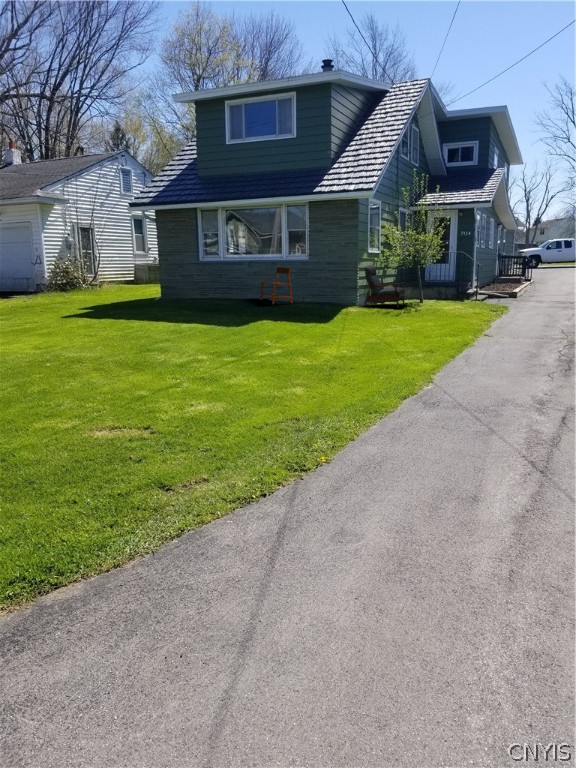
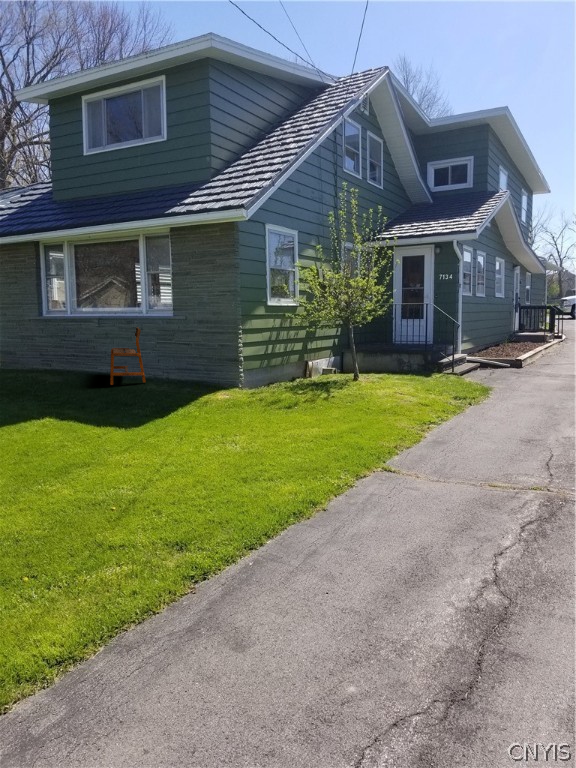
chair: present [363,265,406,308] -> none [253,324,323,392]

